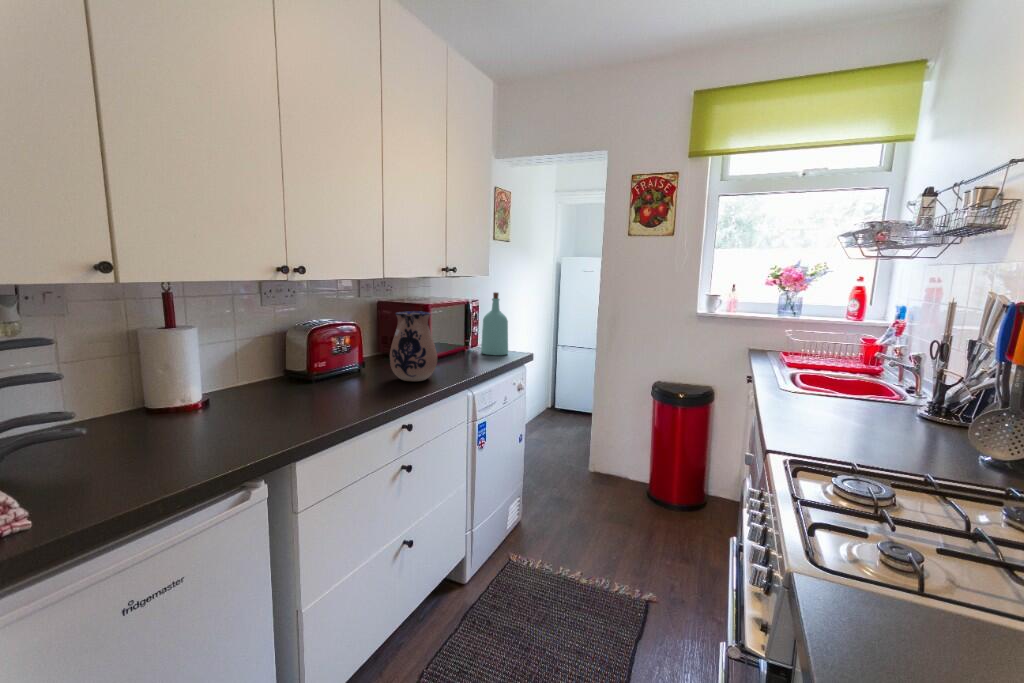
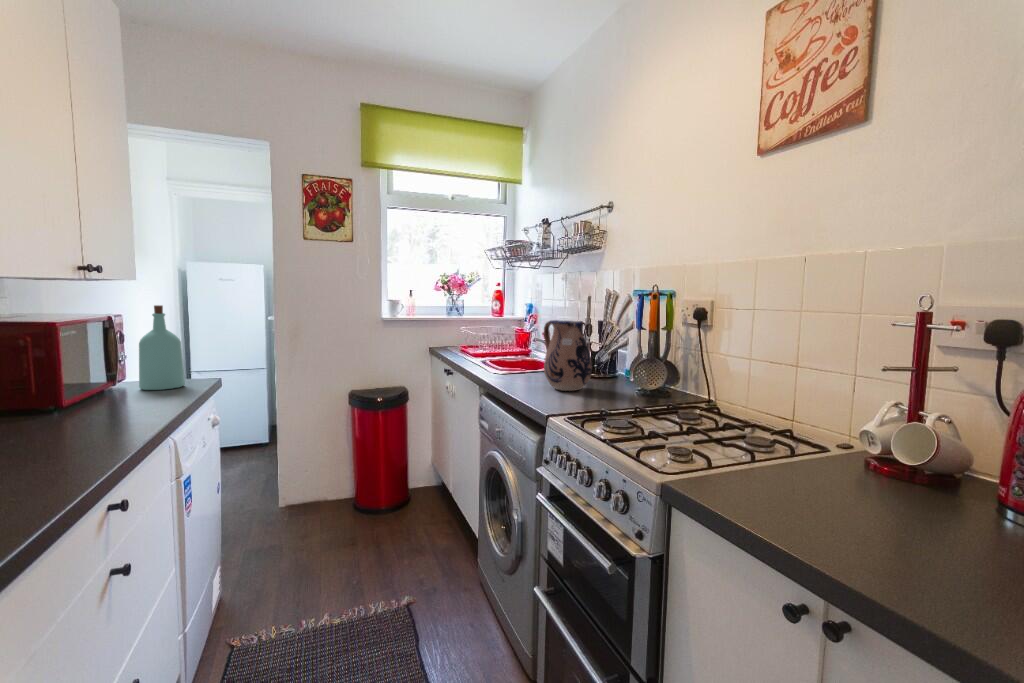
ceramic pitcher: present [390,311,438,381] -> present [544,320,592,391]

